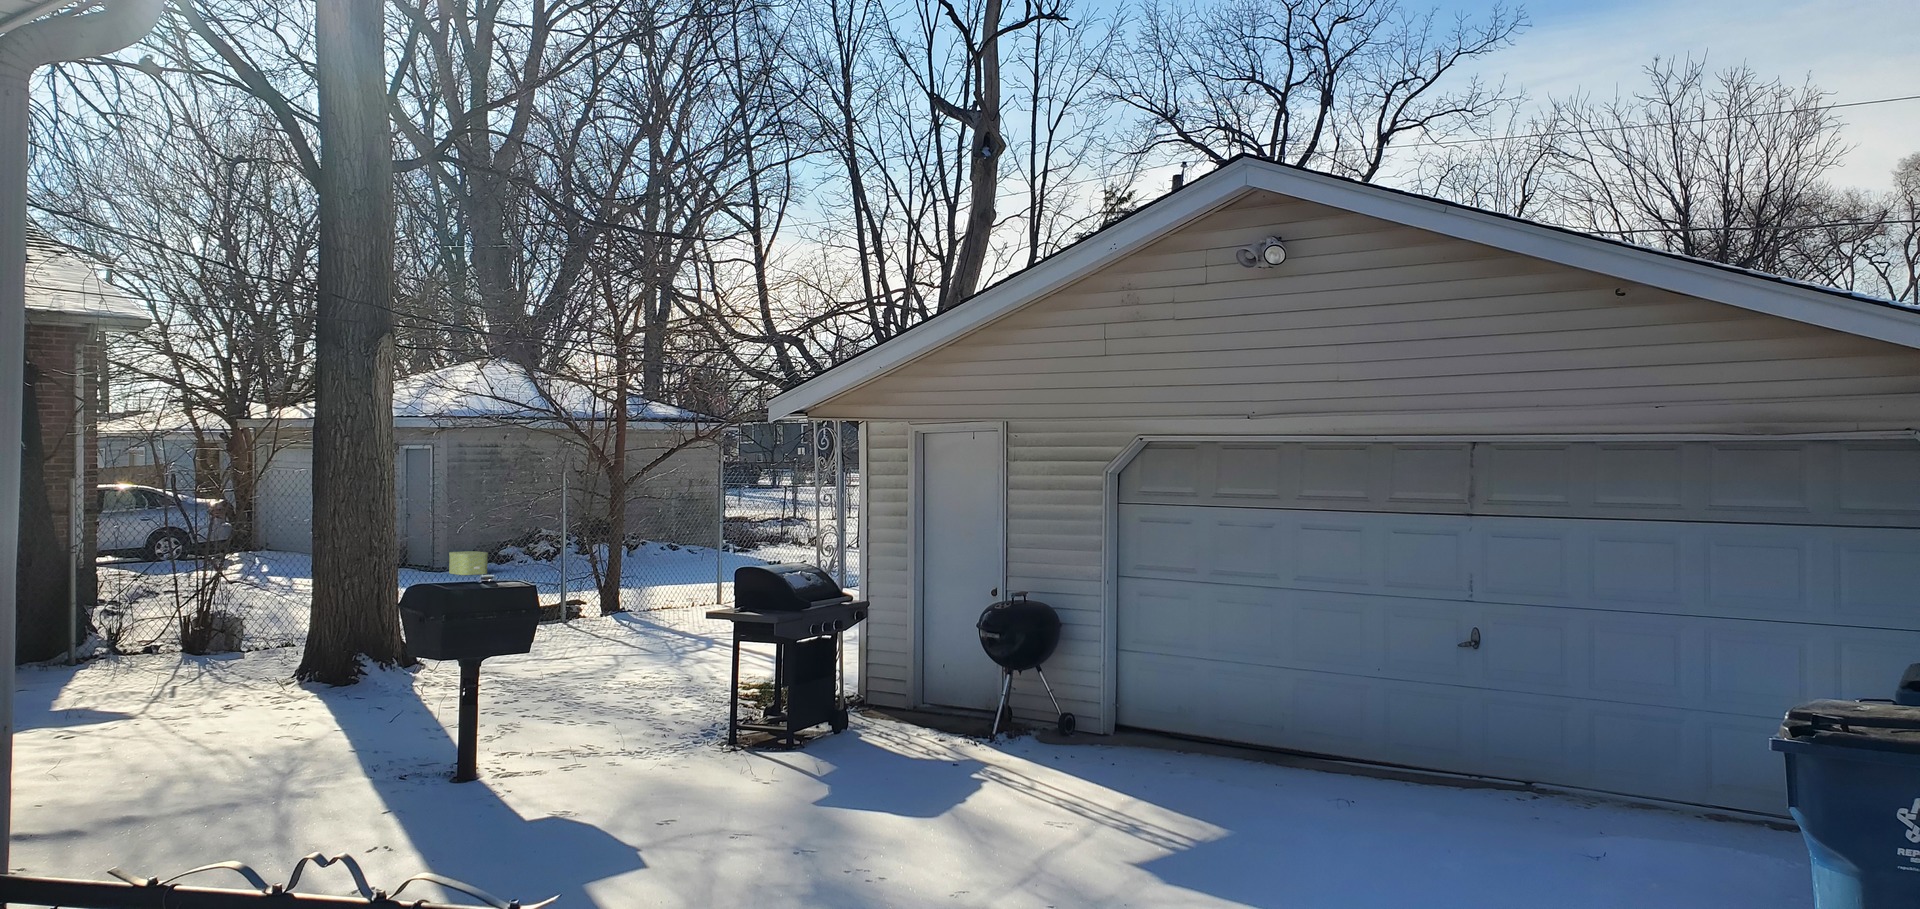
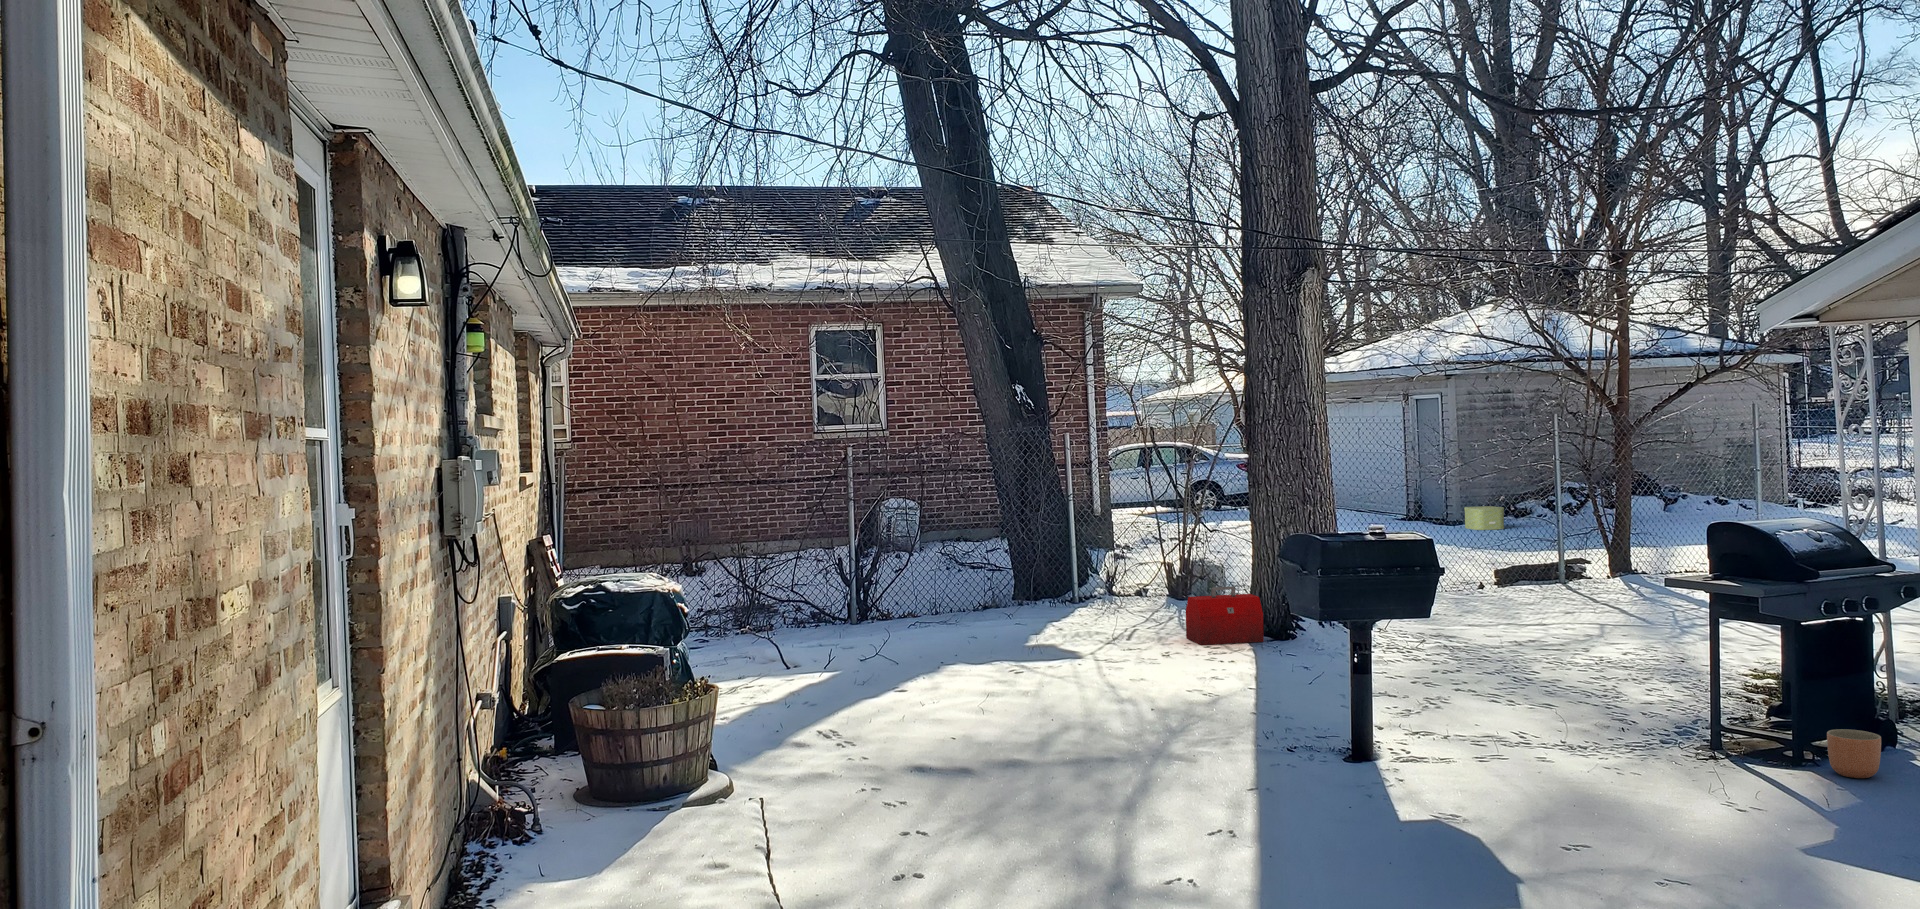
toolbox: none [233,637,321,698] -> present [1186,586,1264,645]
planter: none [806,718,838,751] -> present [1827,729,1881,778]

